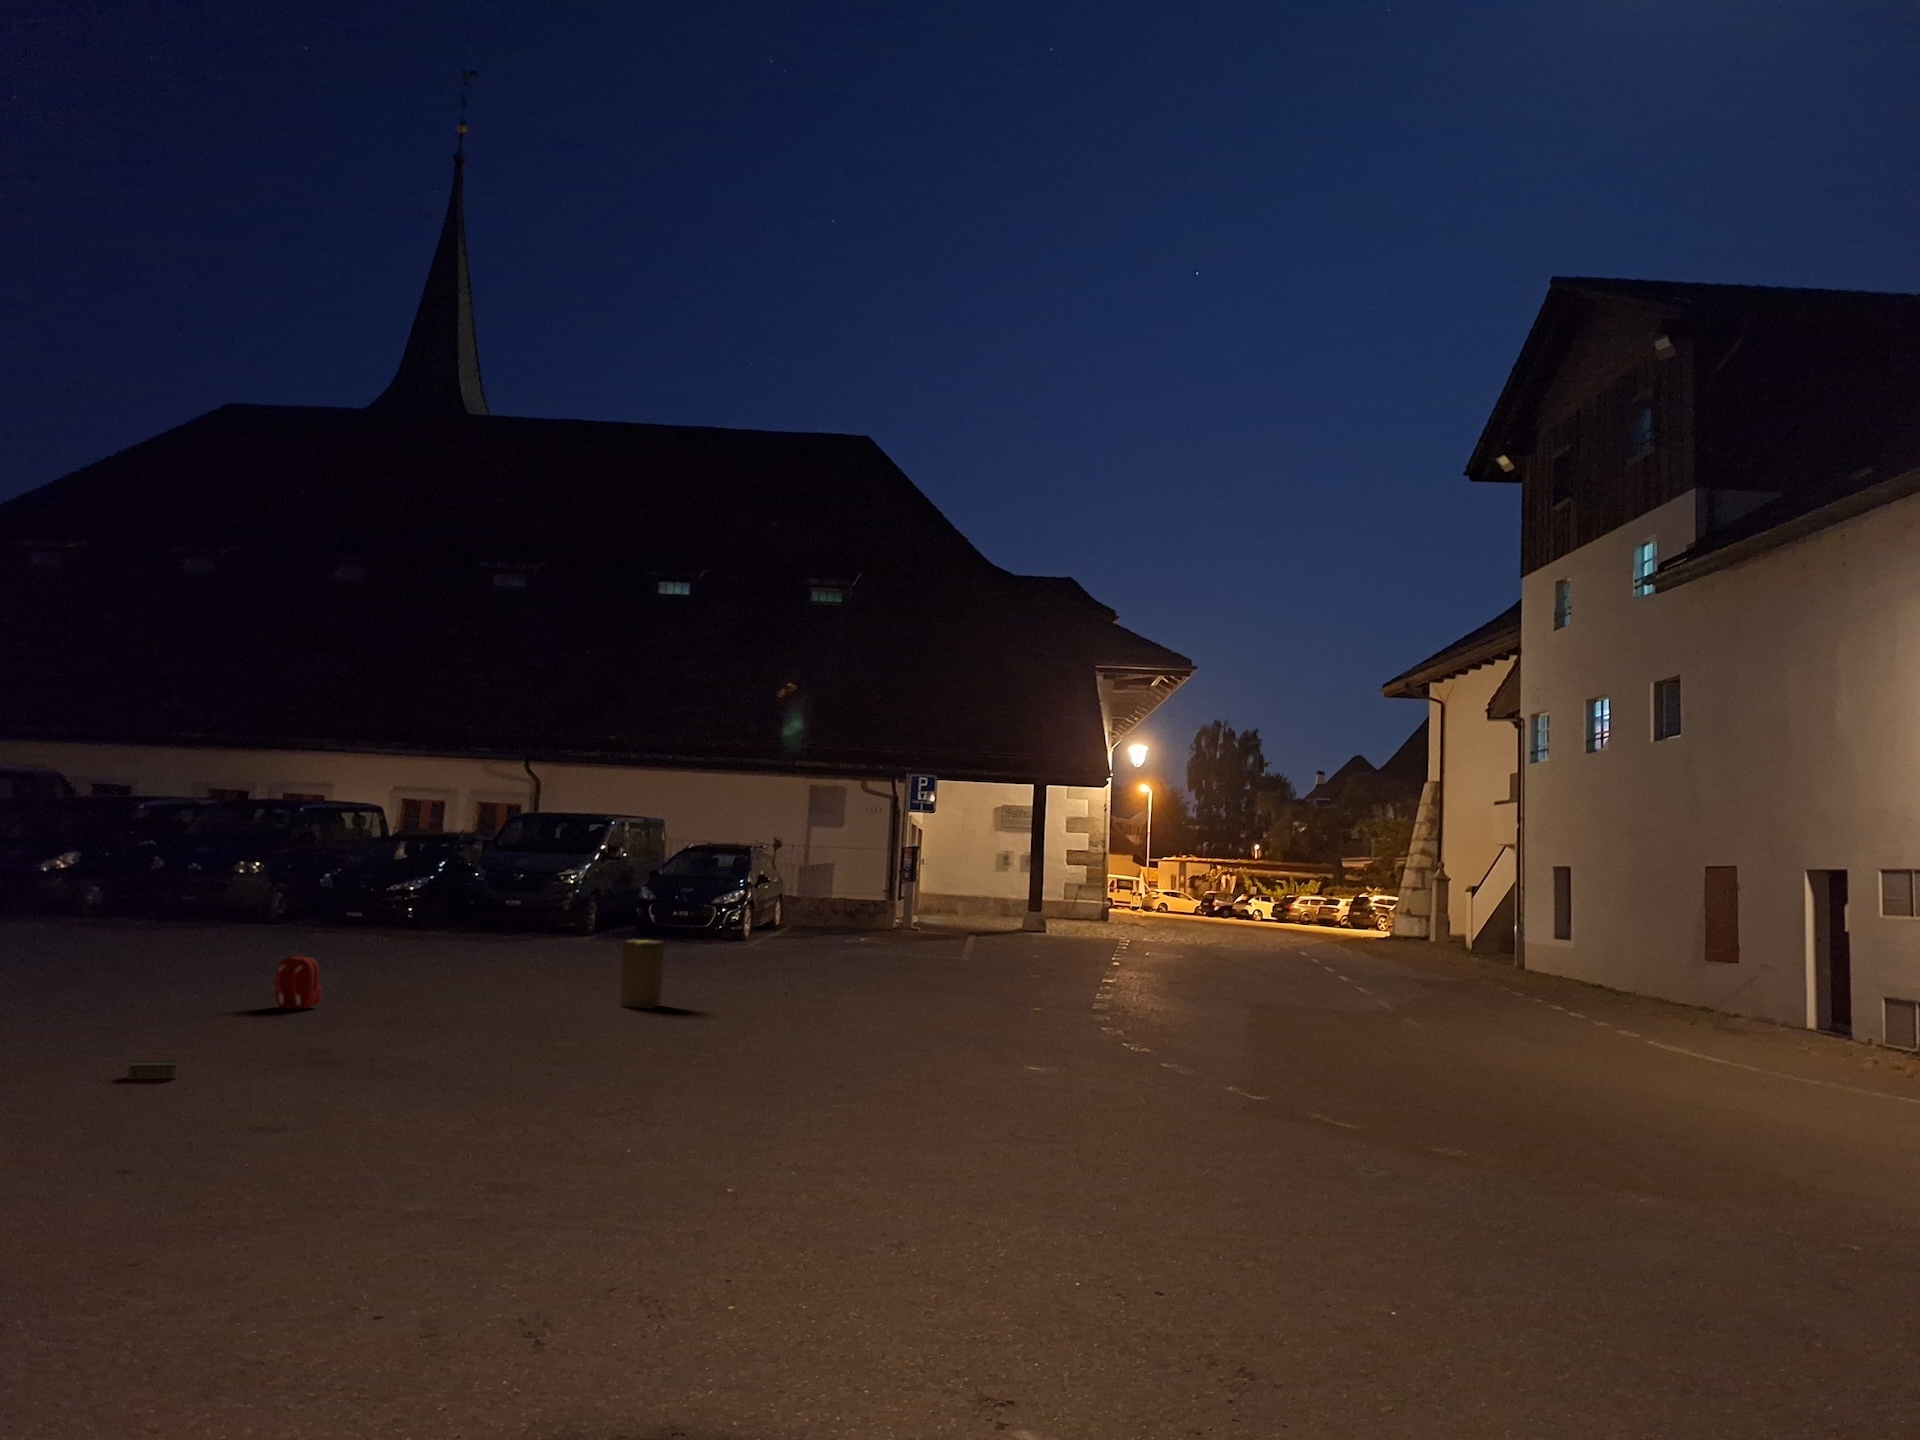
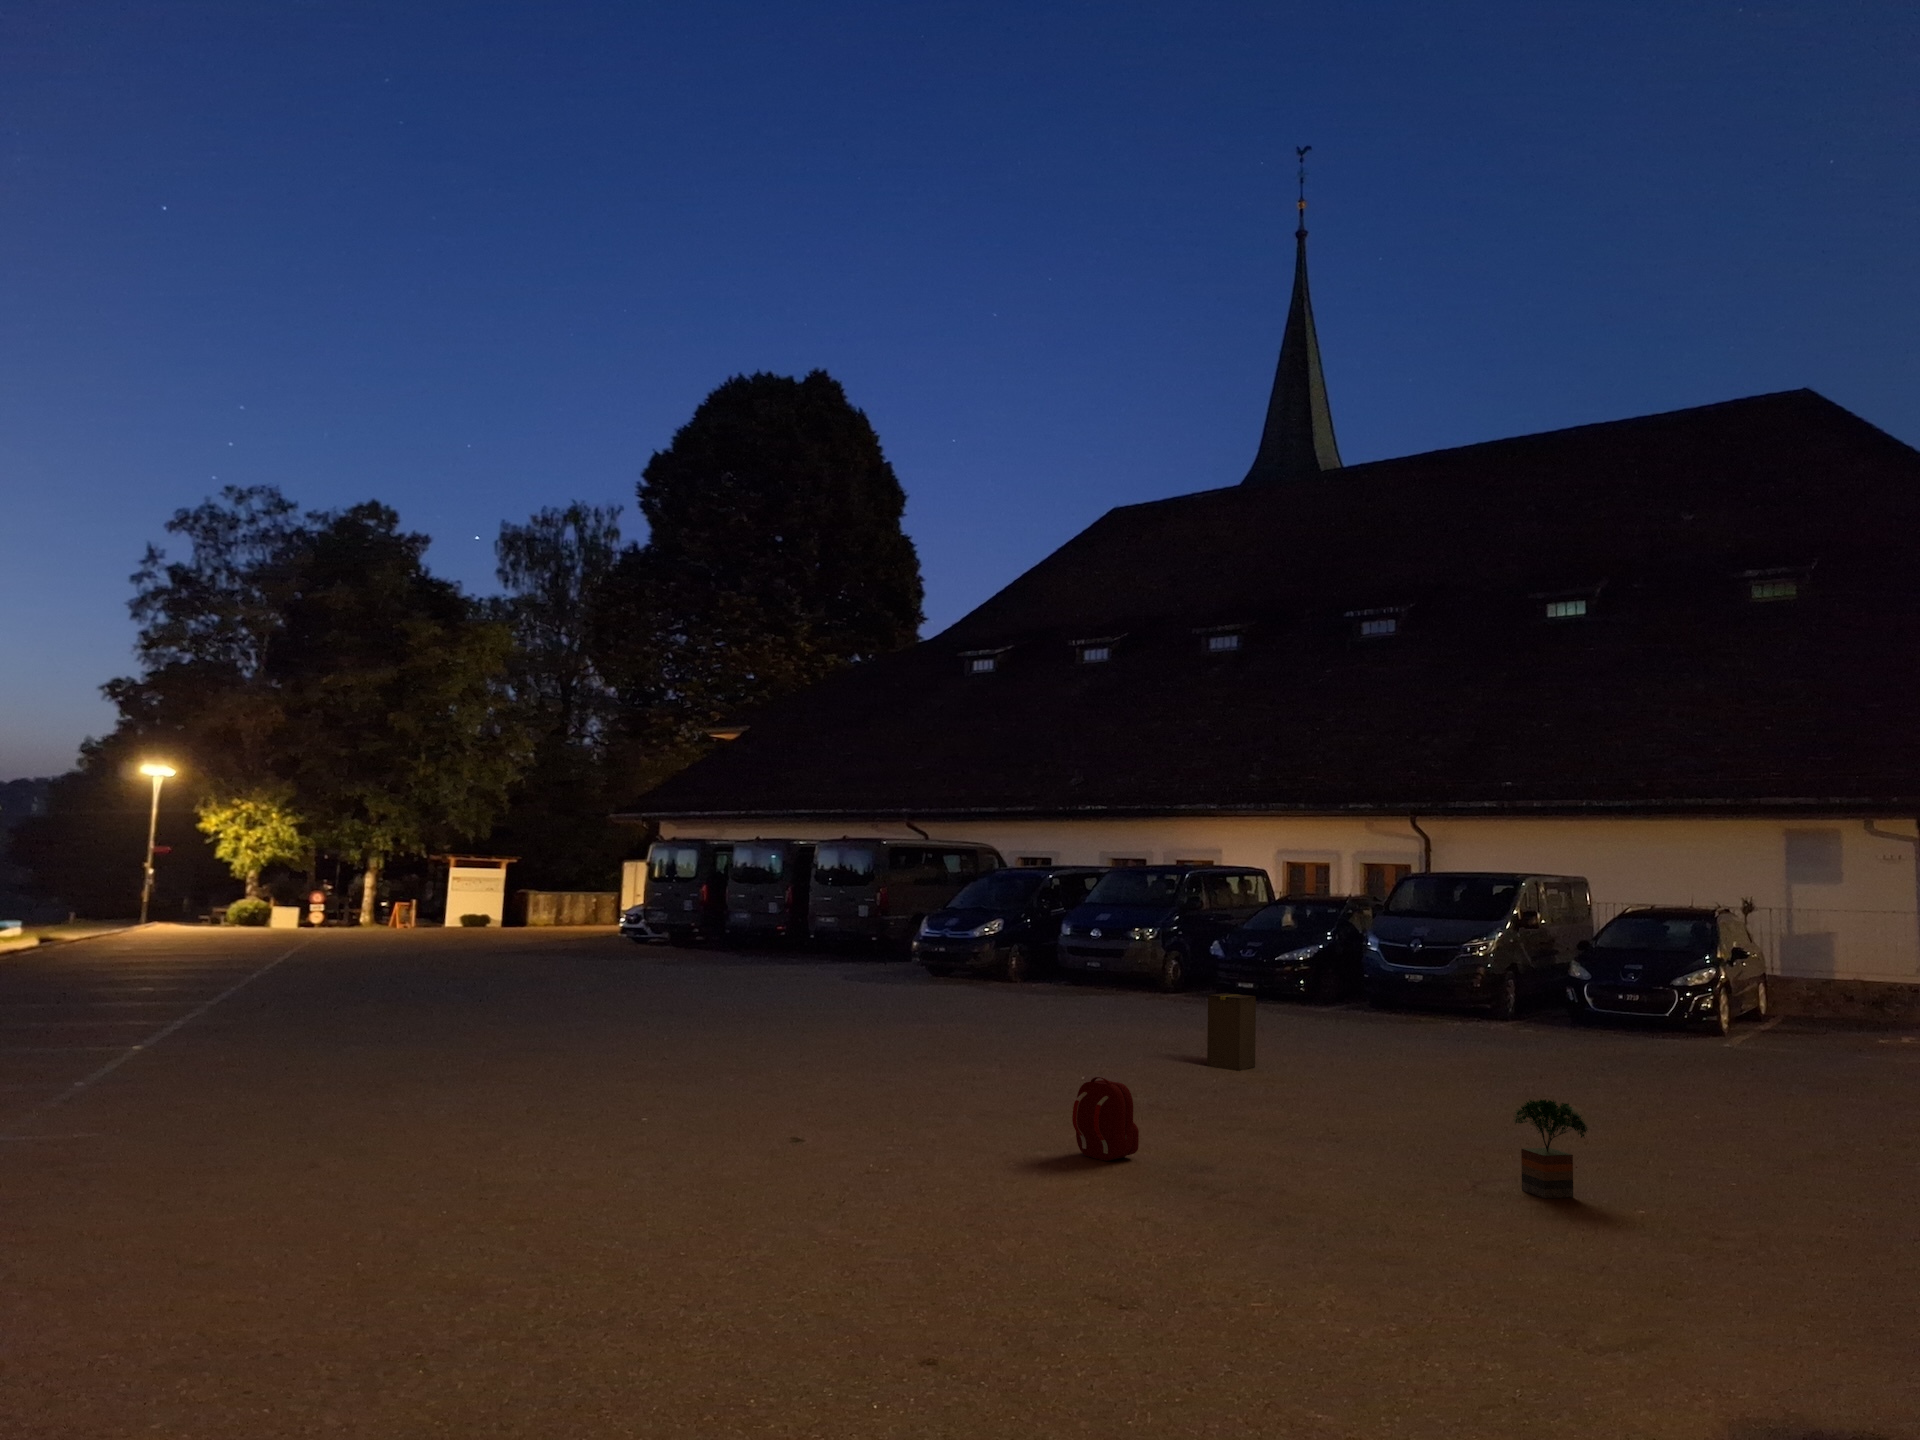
cardboard box: present [620,940,664,1008] -> present [1207,993,1256,1071]
potted tree: none [565,955,609,1013] -> present [1514,1099,1588,1198]
toolbox: present [127,1061,178,1079] -> none [691,1335,793,1390]

